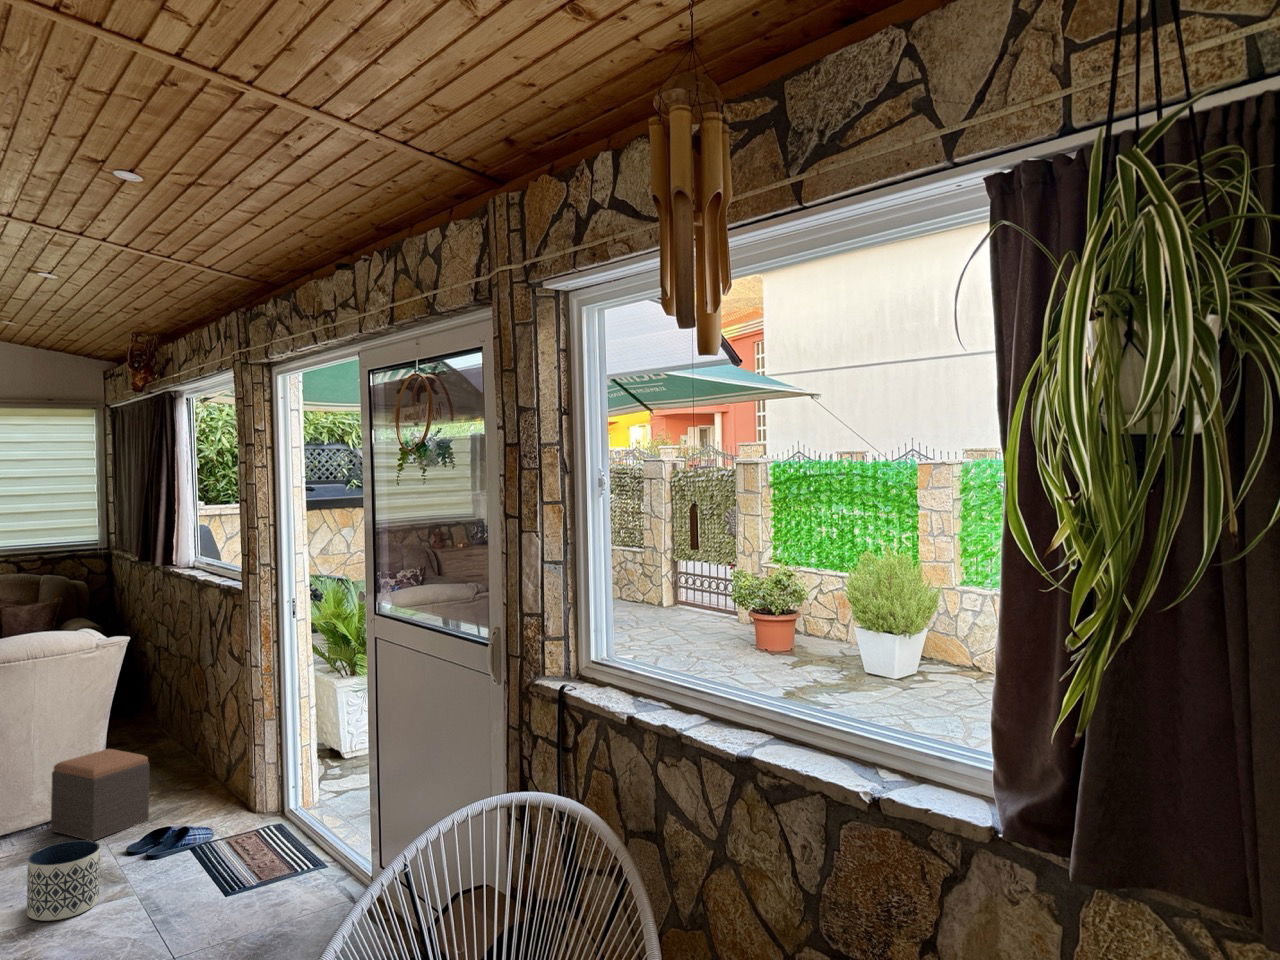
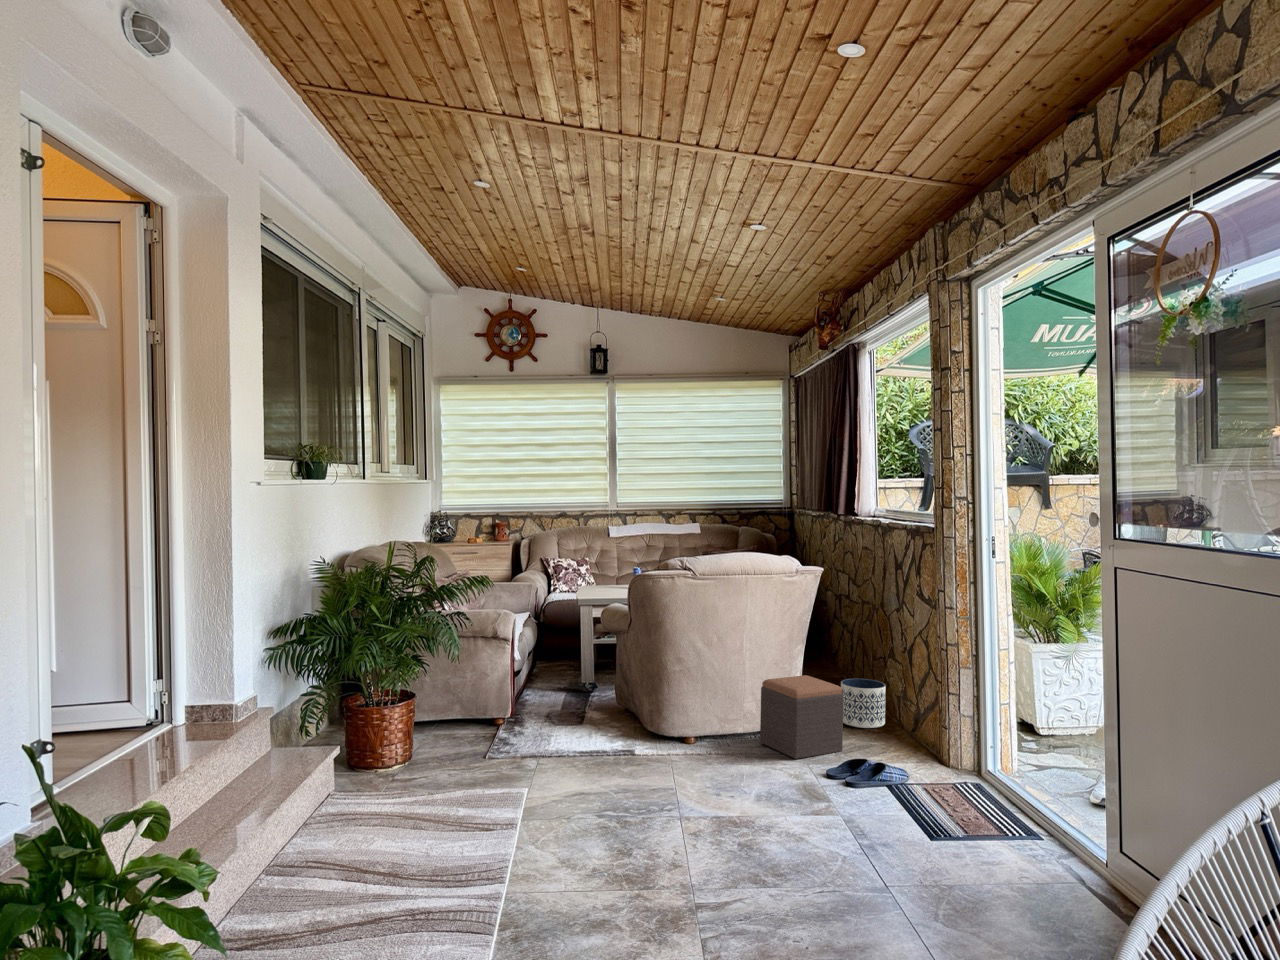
planter: present [27,840,100,921] -> present [841,679,886,728]

